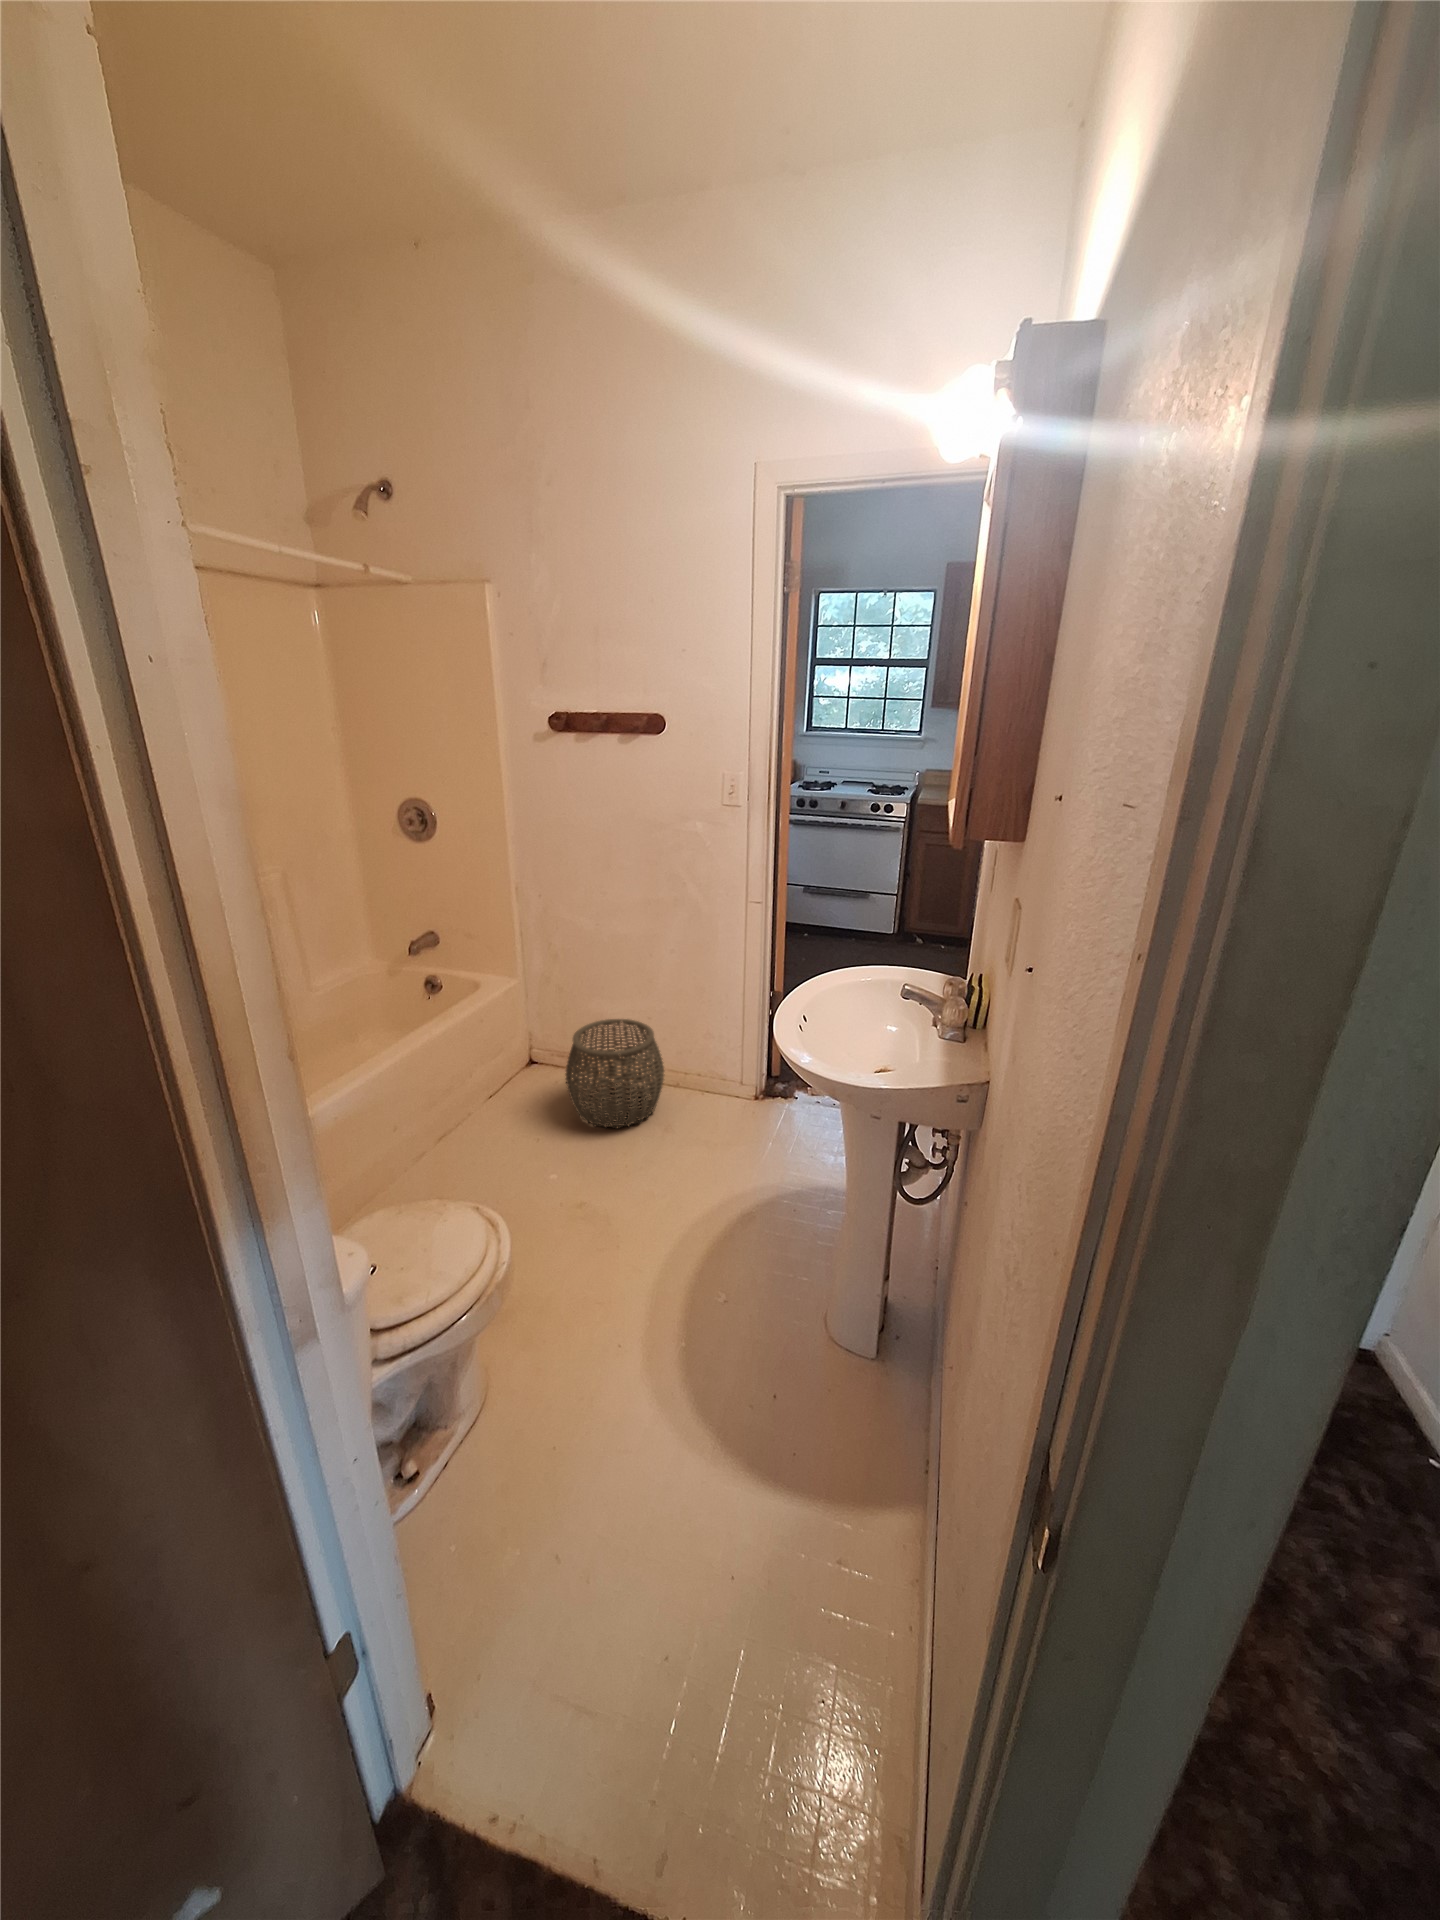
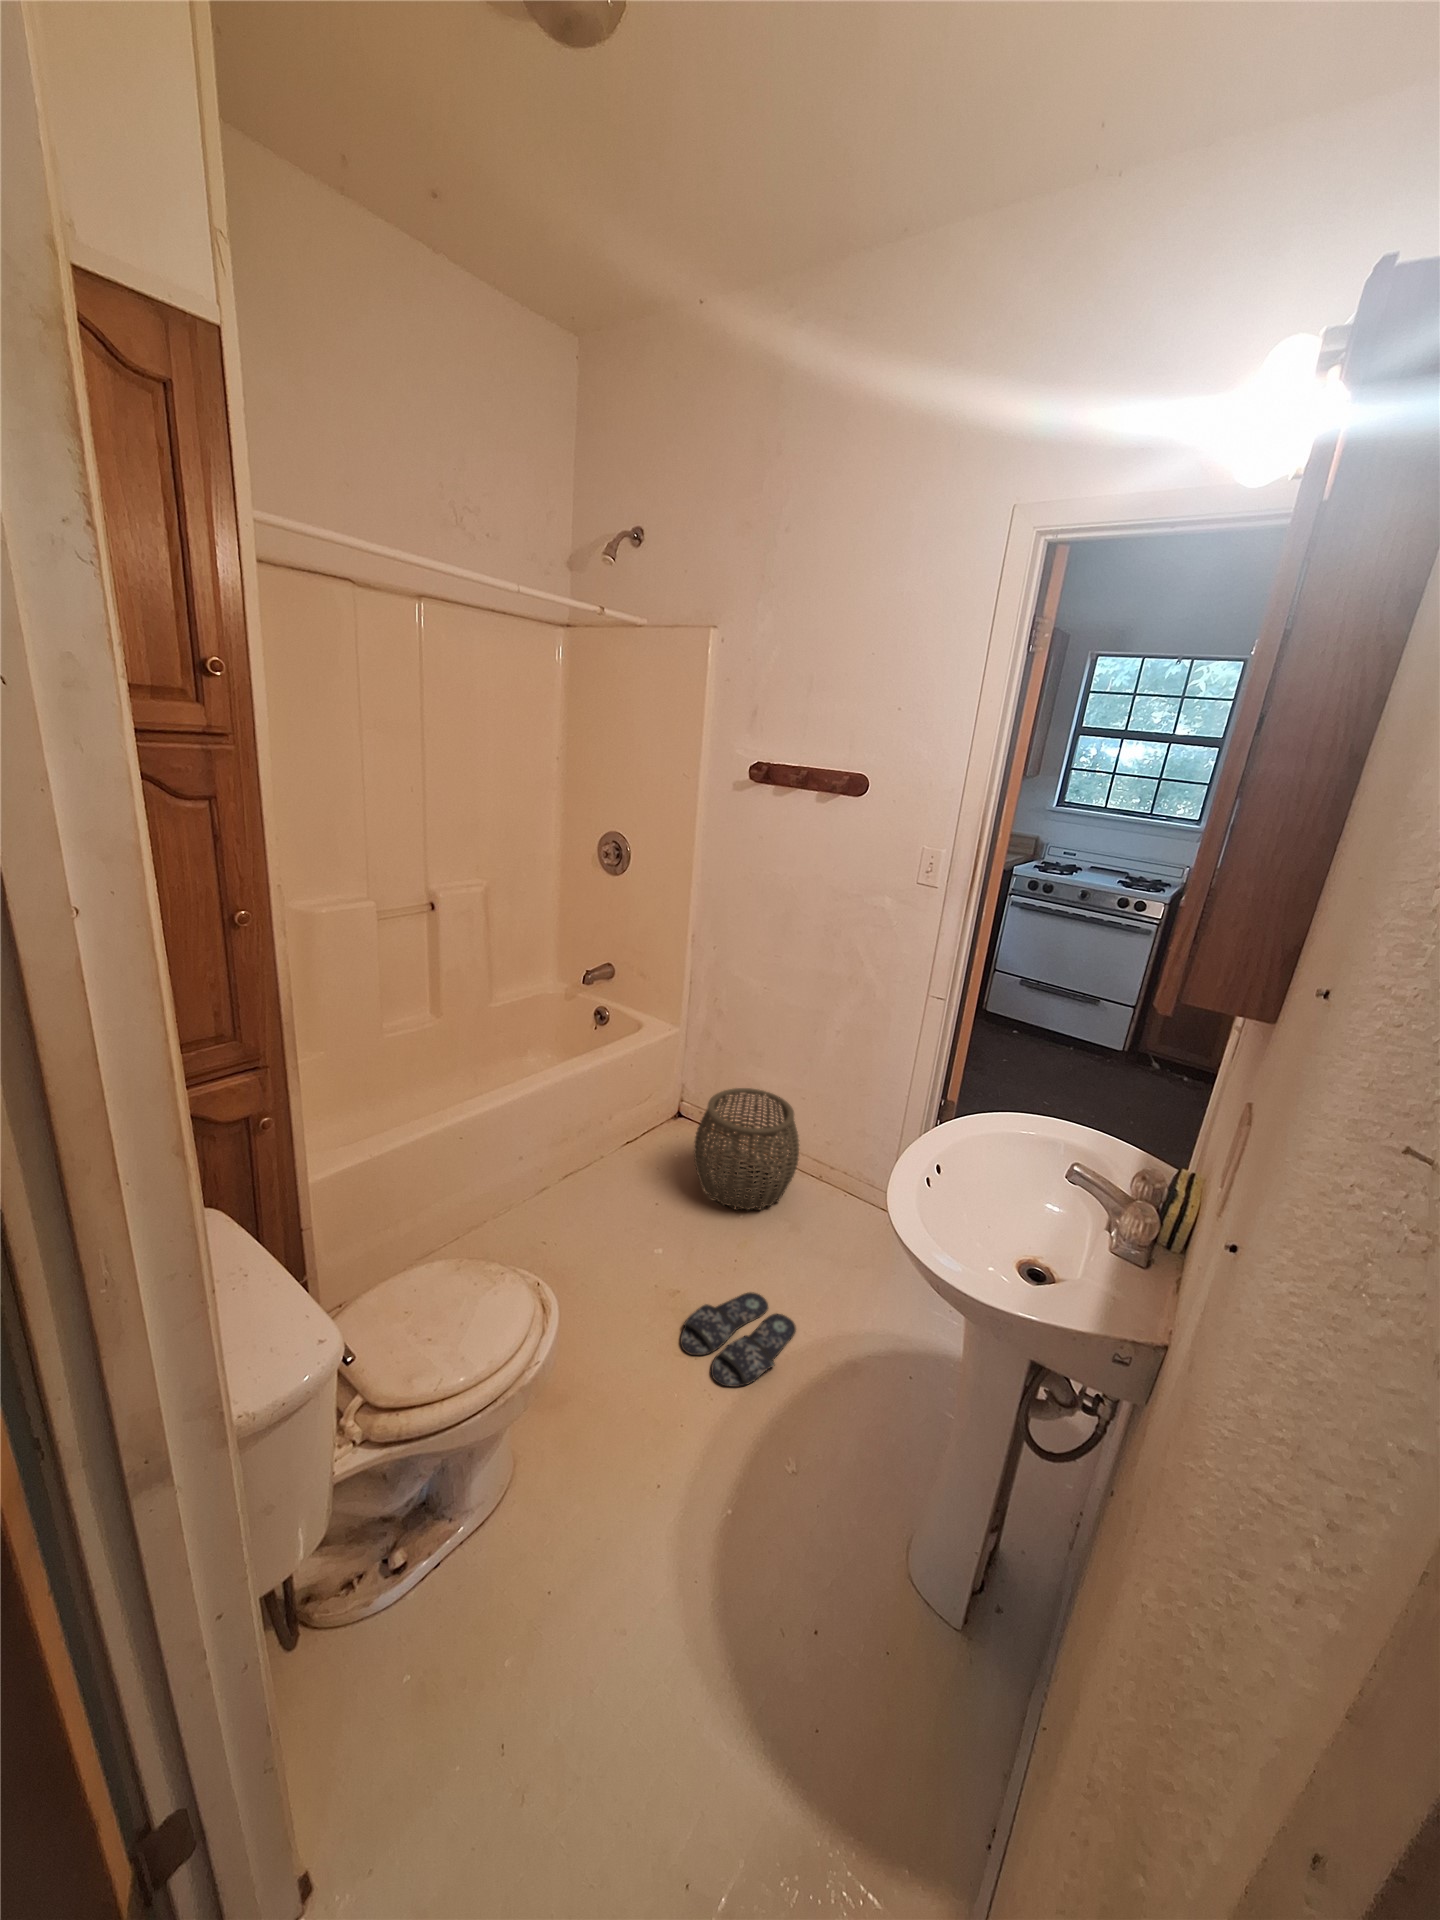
slippers: none [604,1187,700,1262] -> present [680,1292,796,1387]

